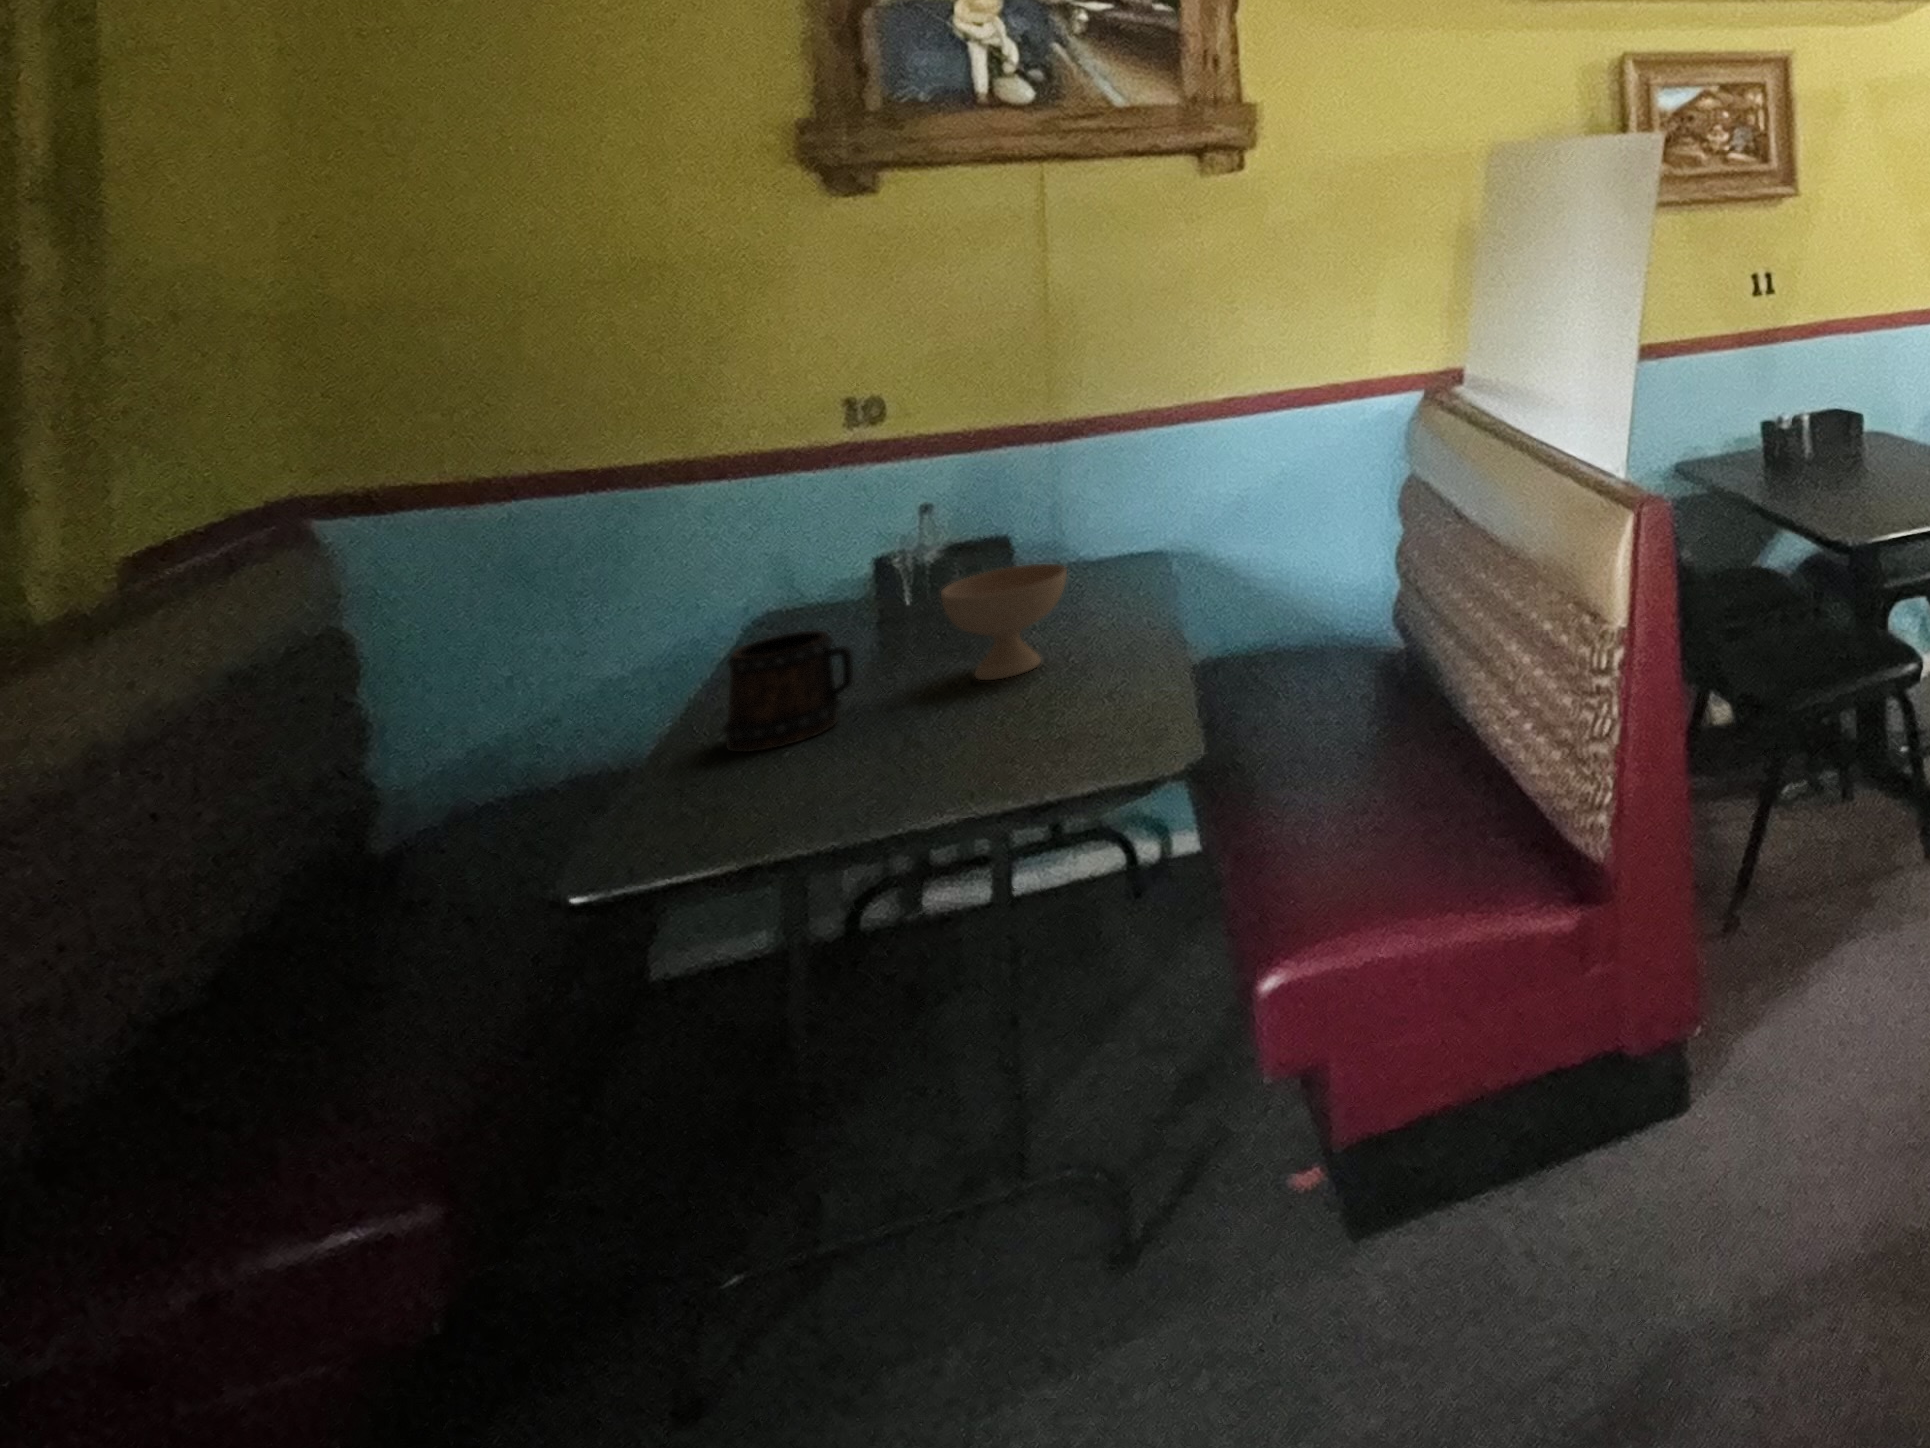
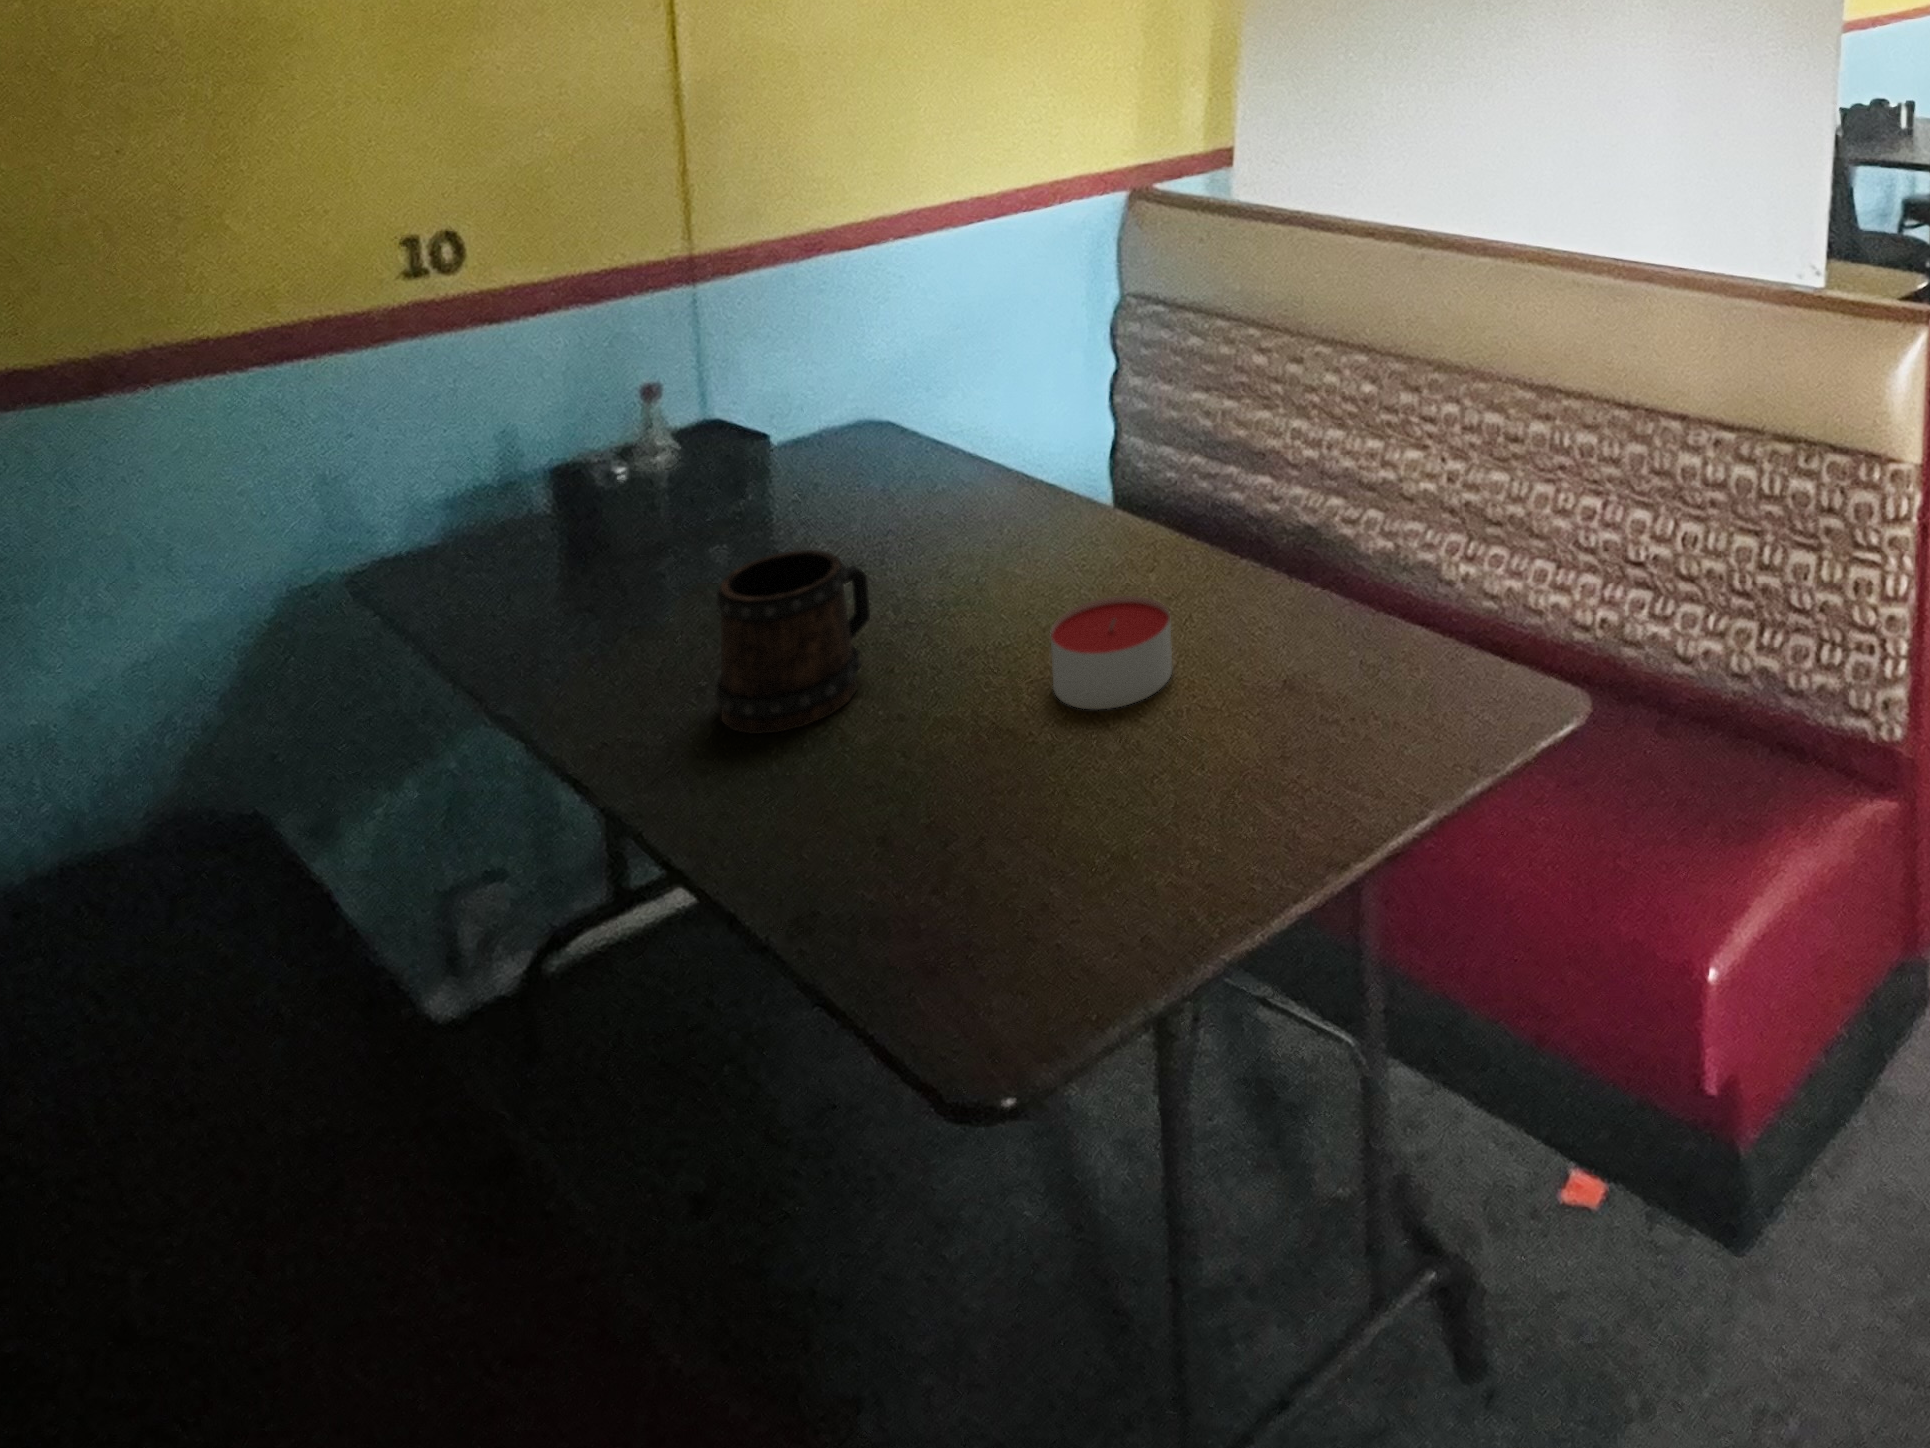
bowl: present [941,564,1067,680] -> none [883,429,1035,591]
candle: none [886,691,992,769] -> present [1050,596,1172,710]

